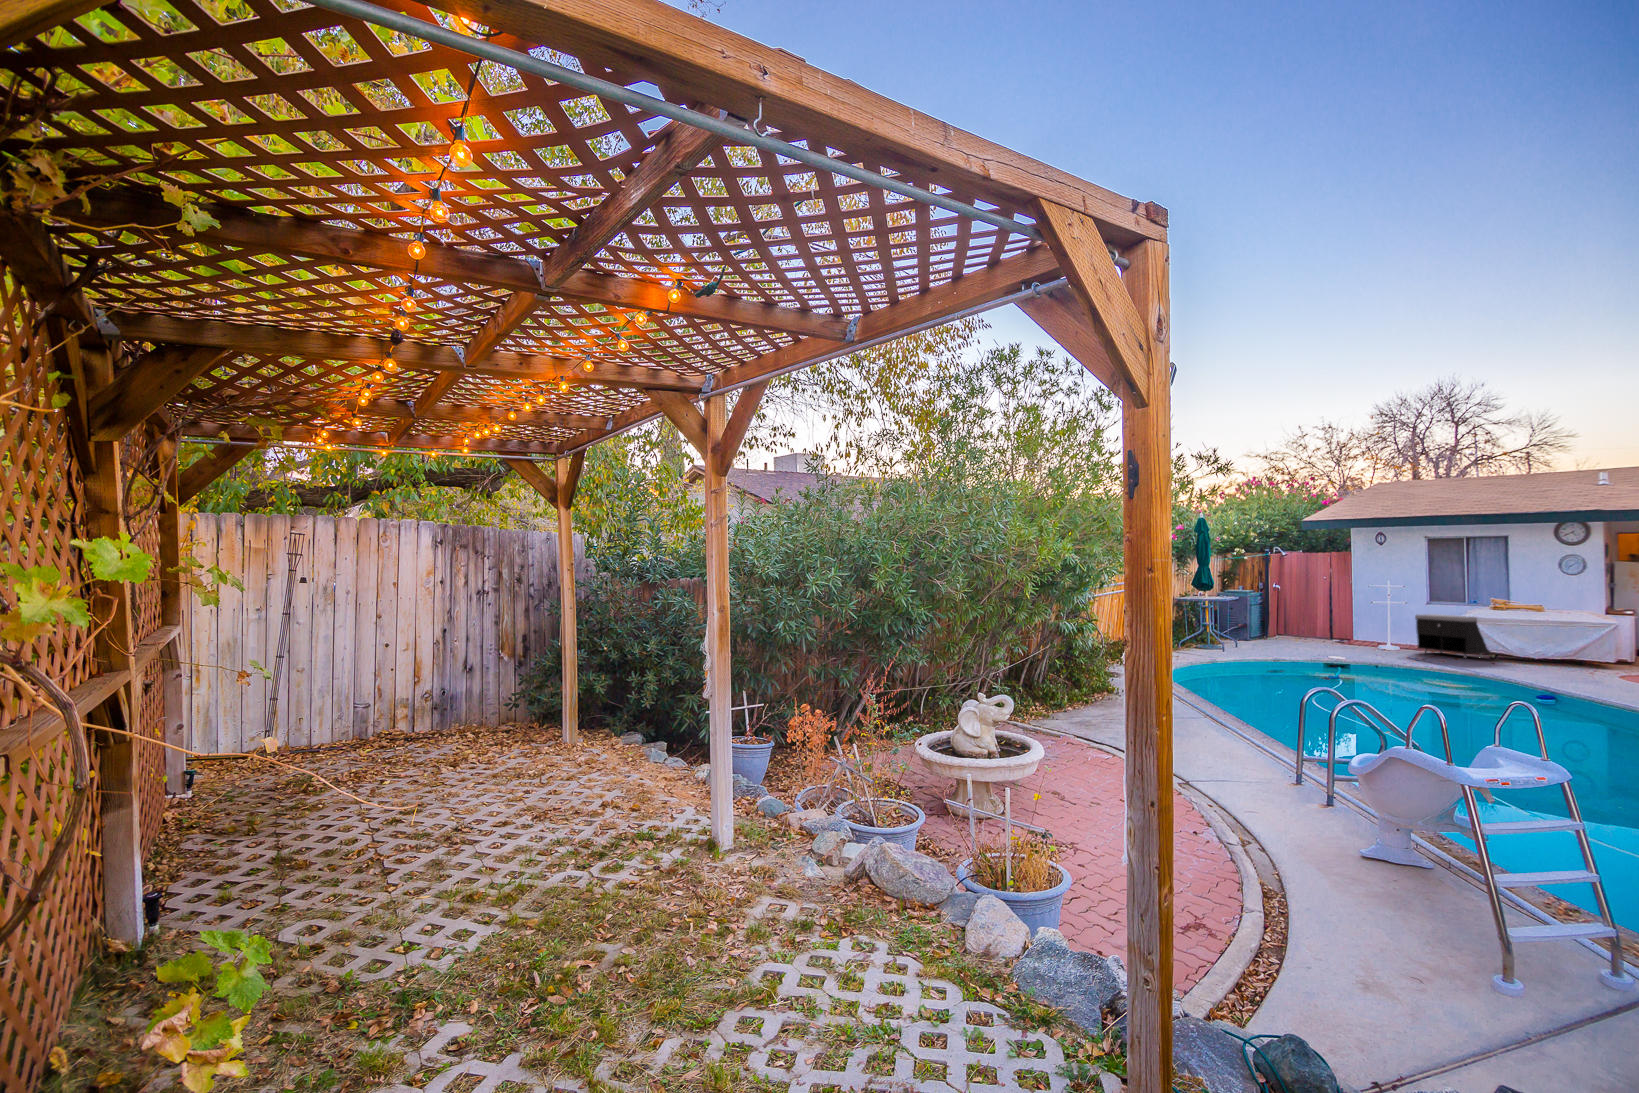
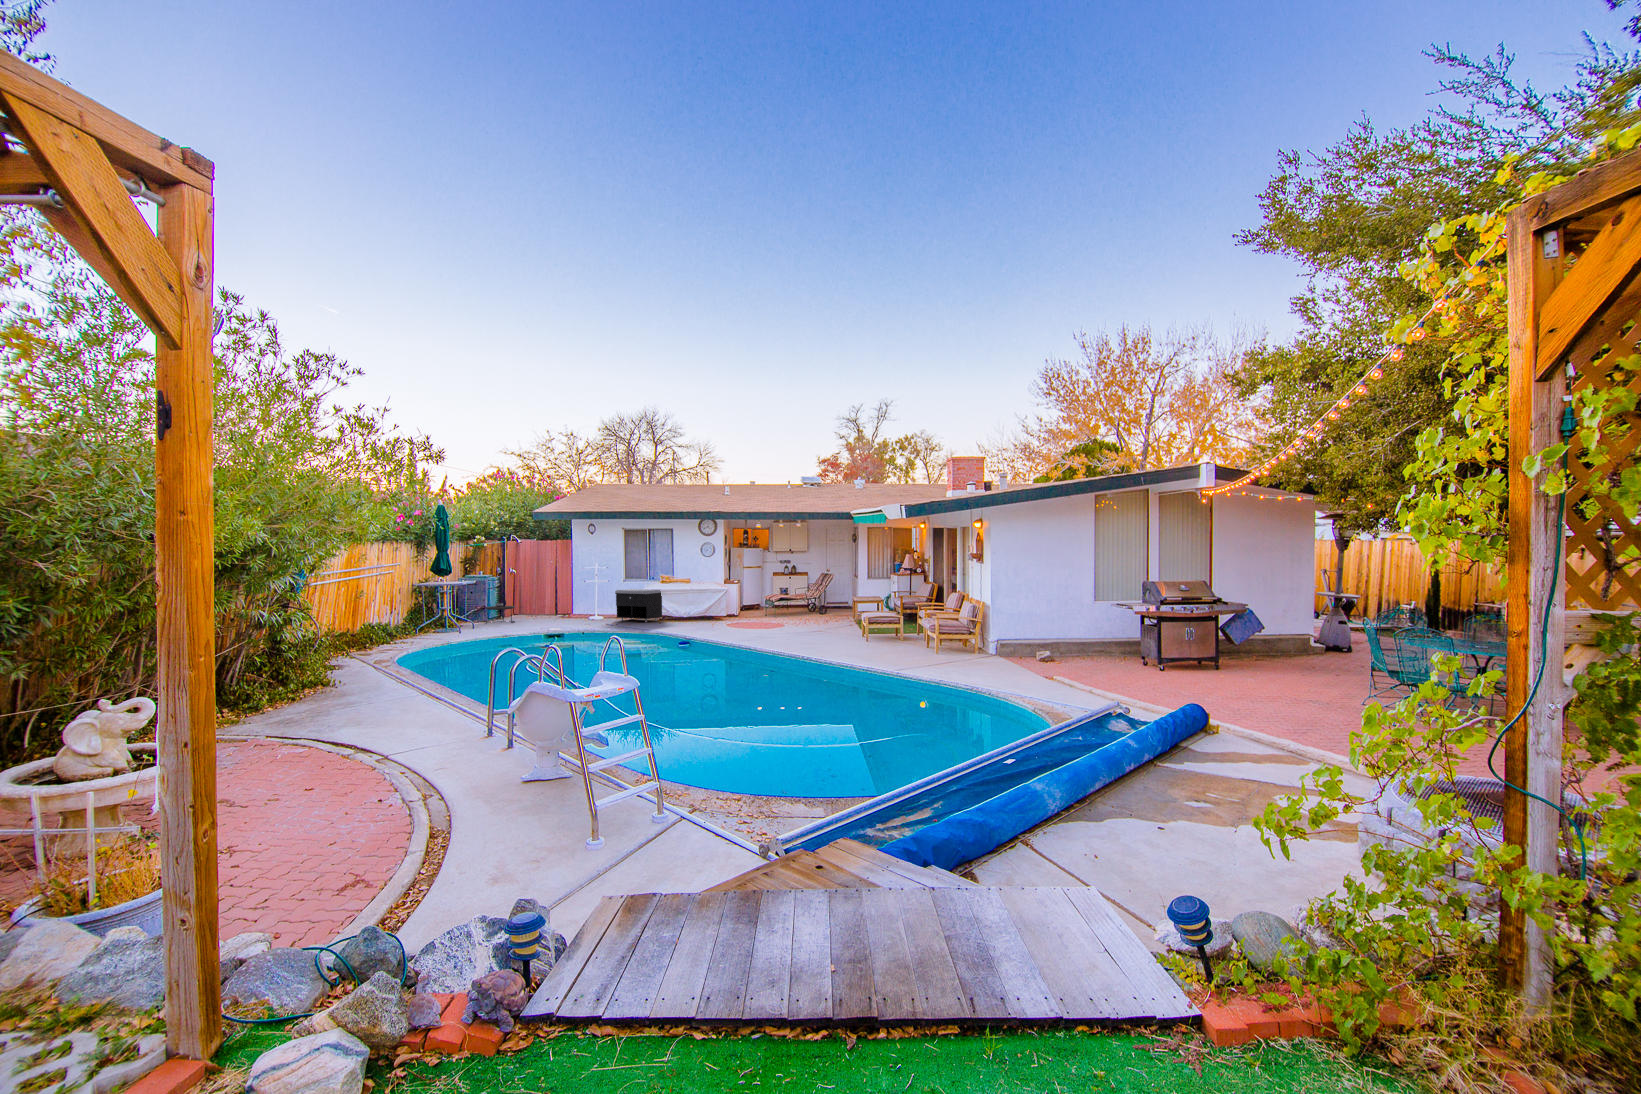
side table: none [1248,619,1281,644] -> present [485,600,515,624]

